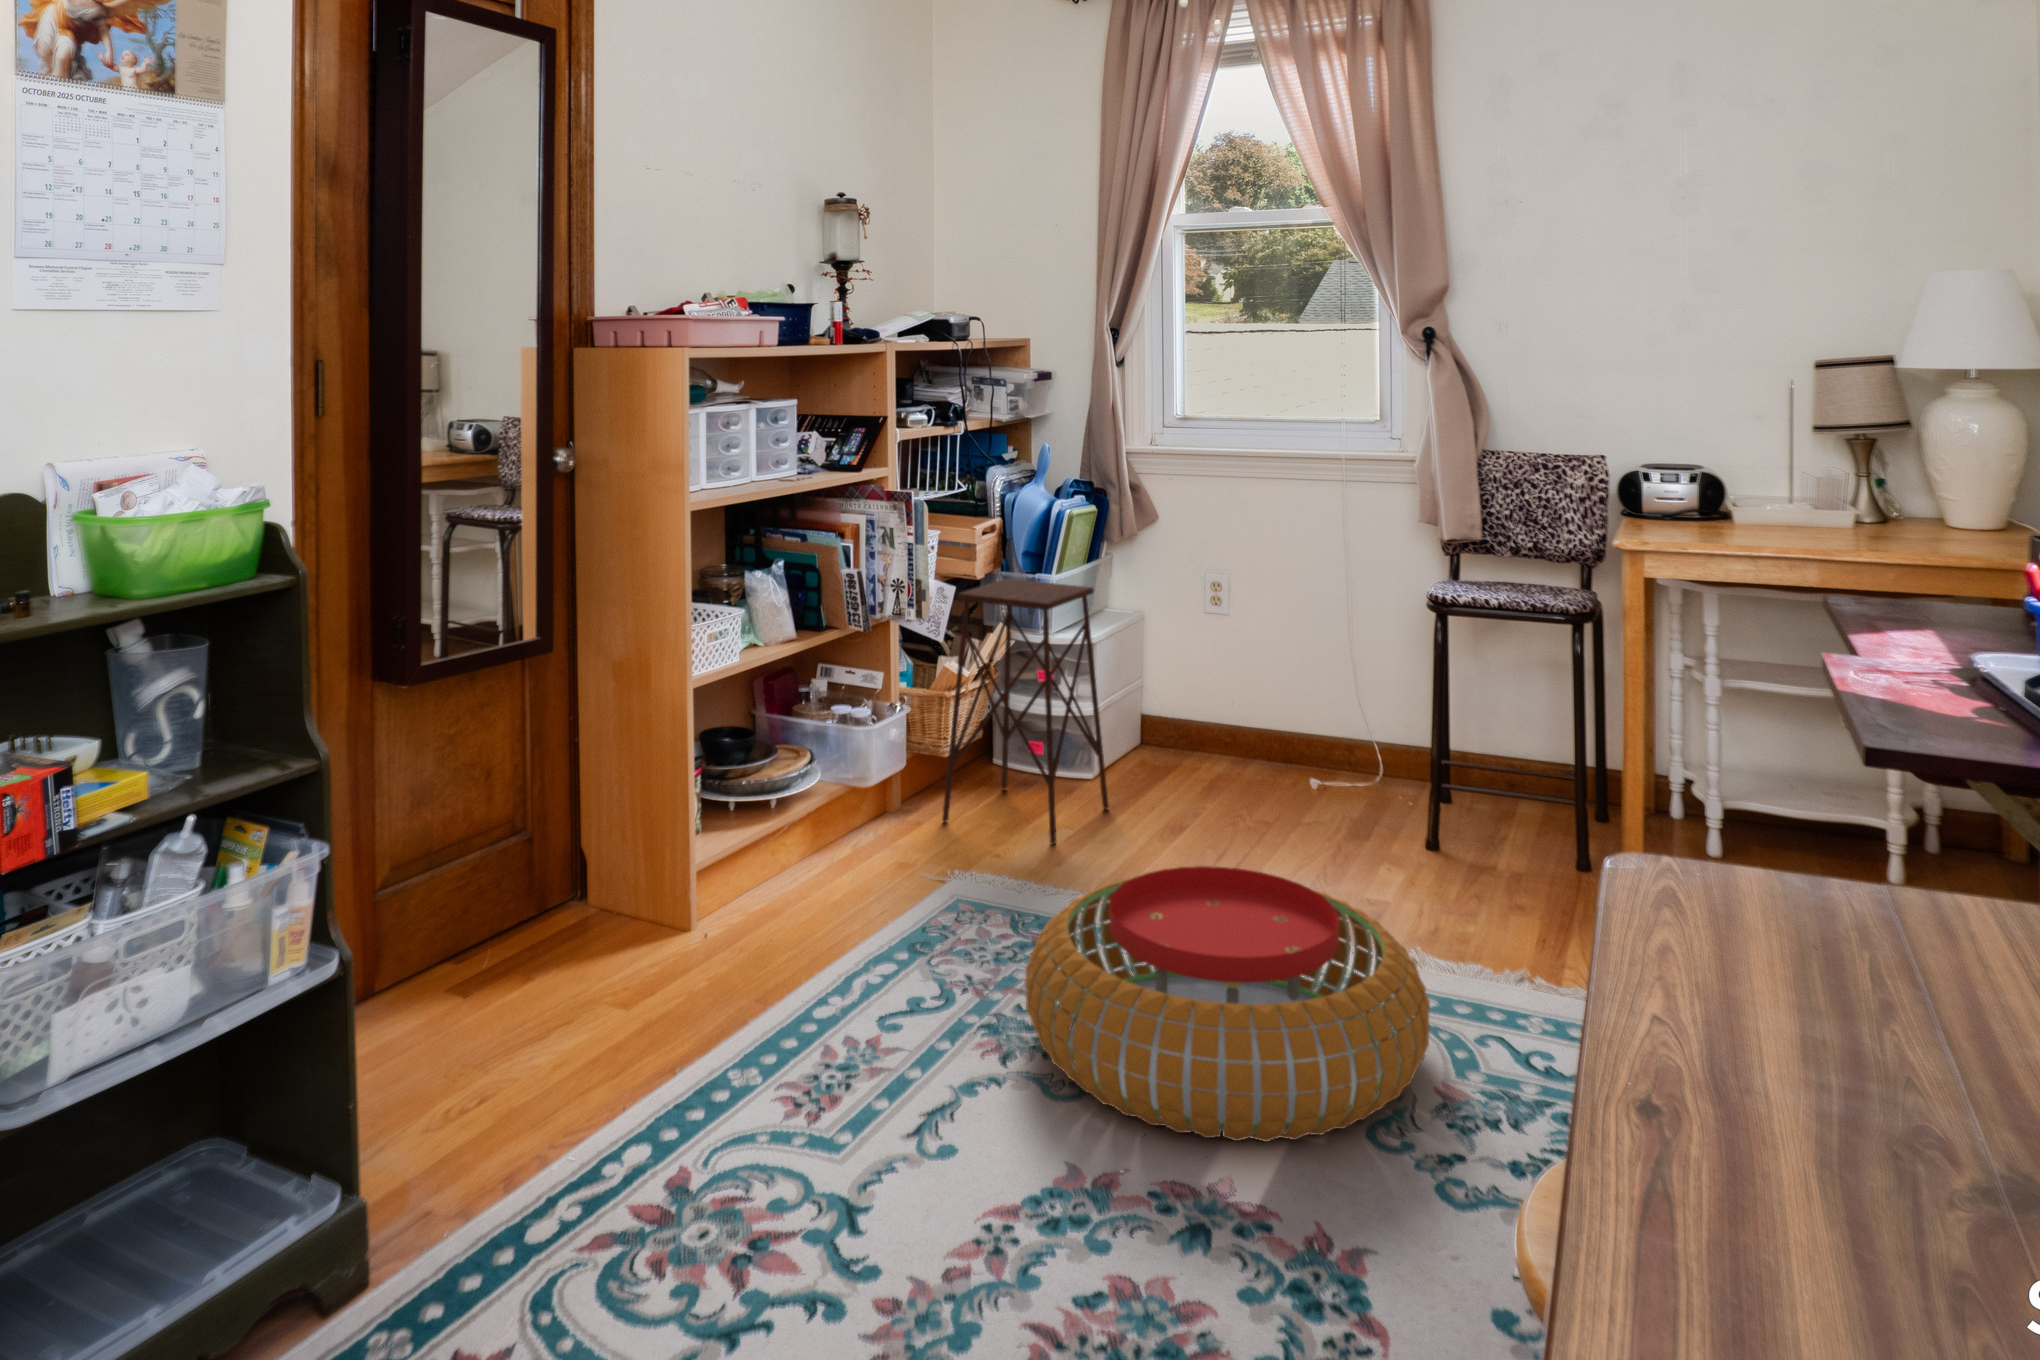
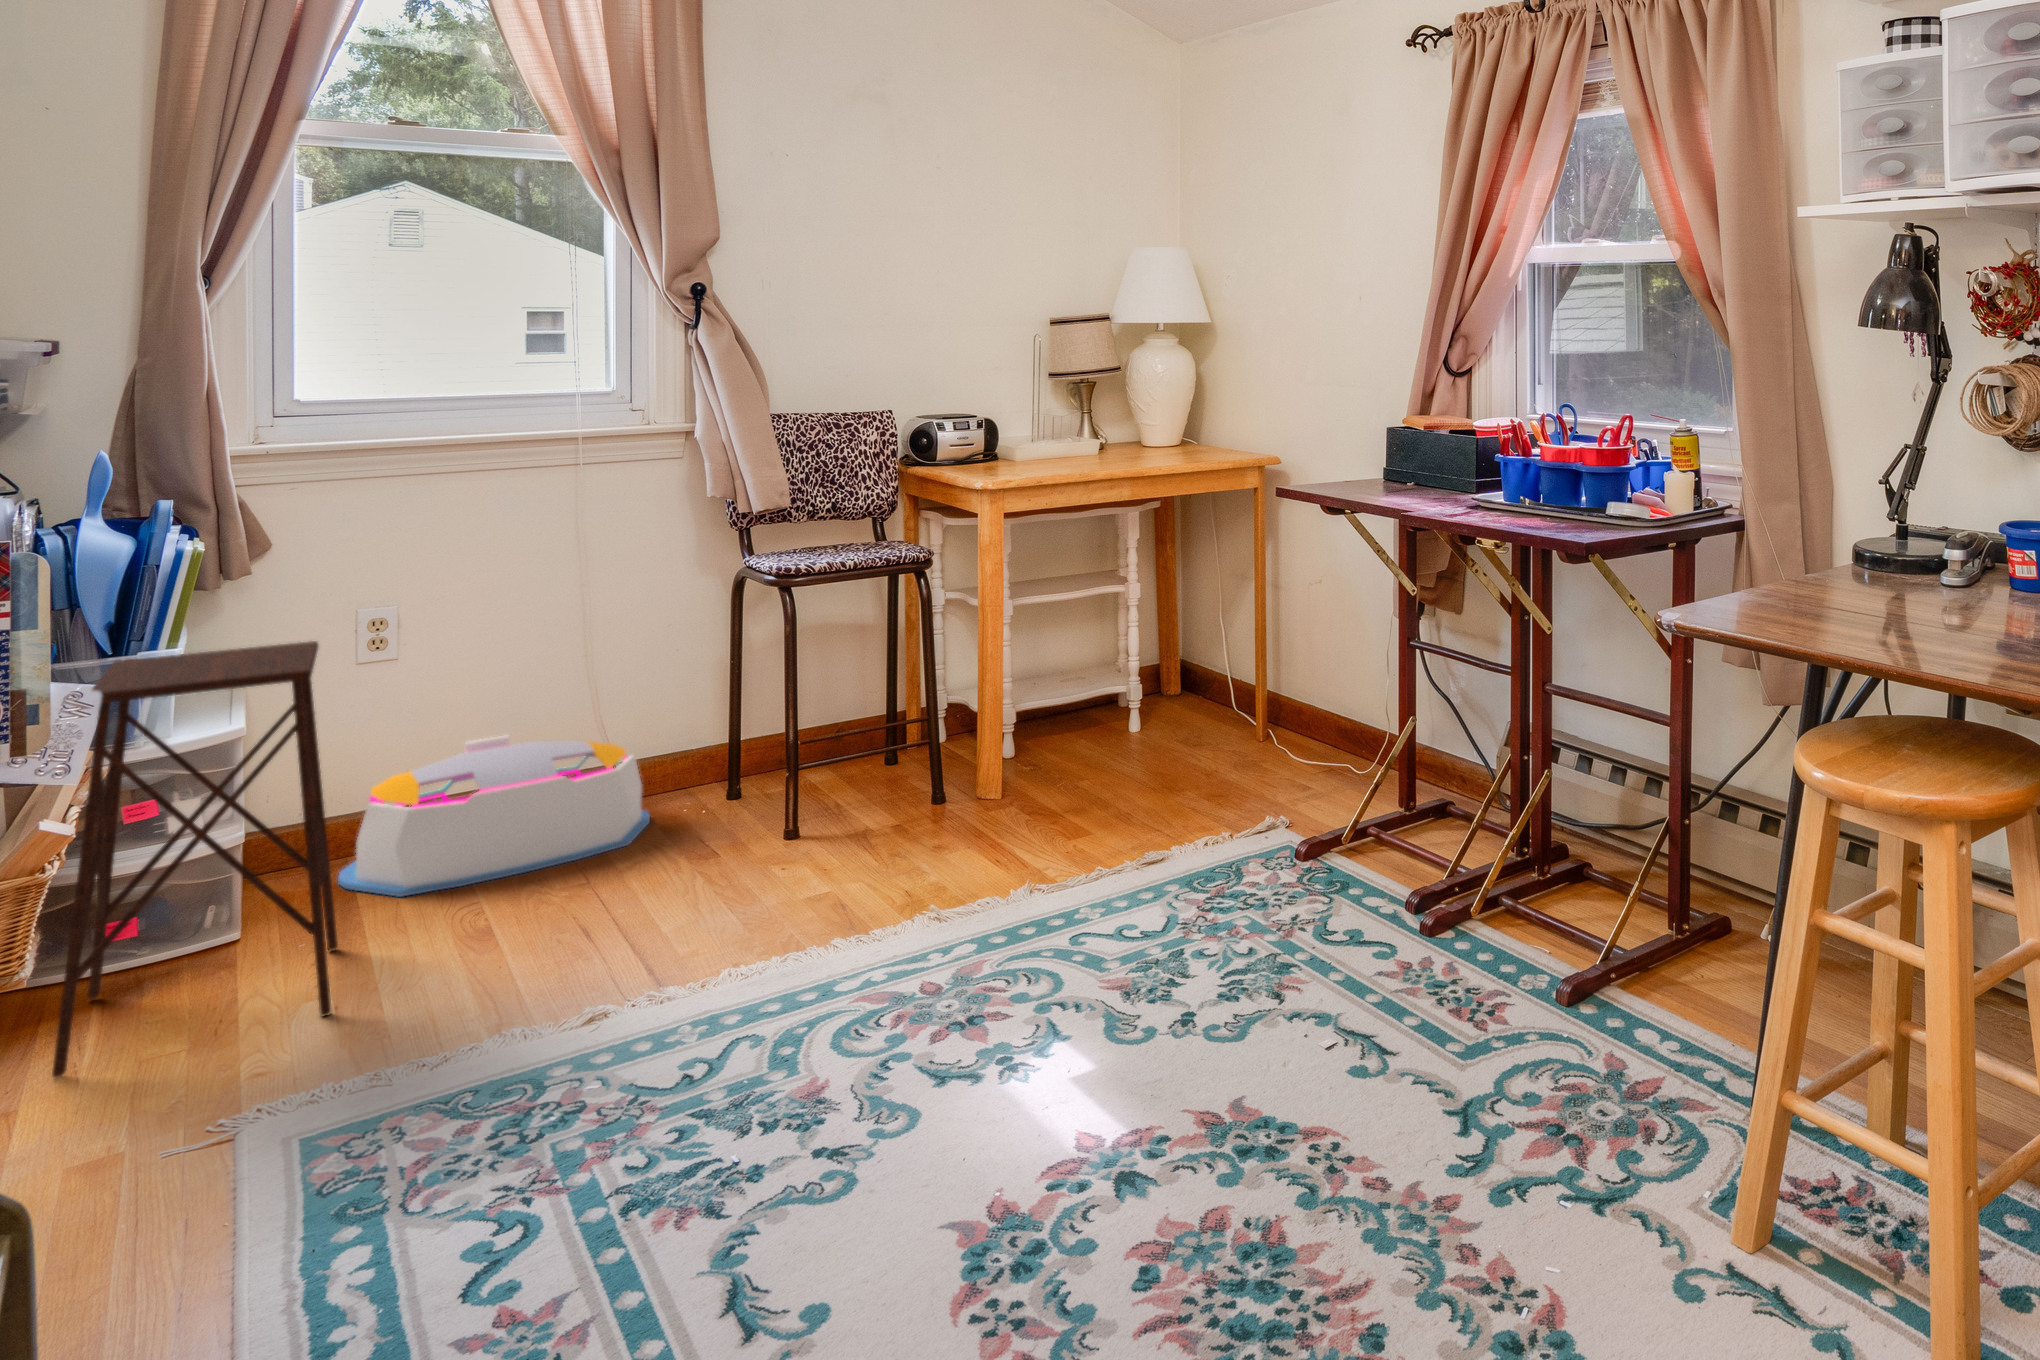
storage bin: none [1160,693,1362,812] -> present [338,736,650,897]
pouf: present [1025,866,1430,1142] -> none [656,860,1134,1171]

